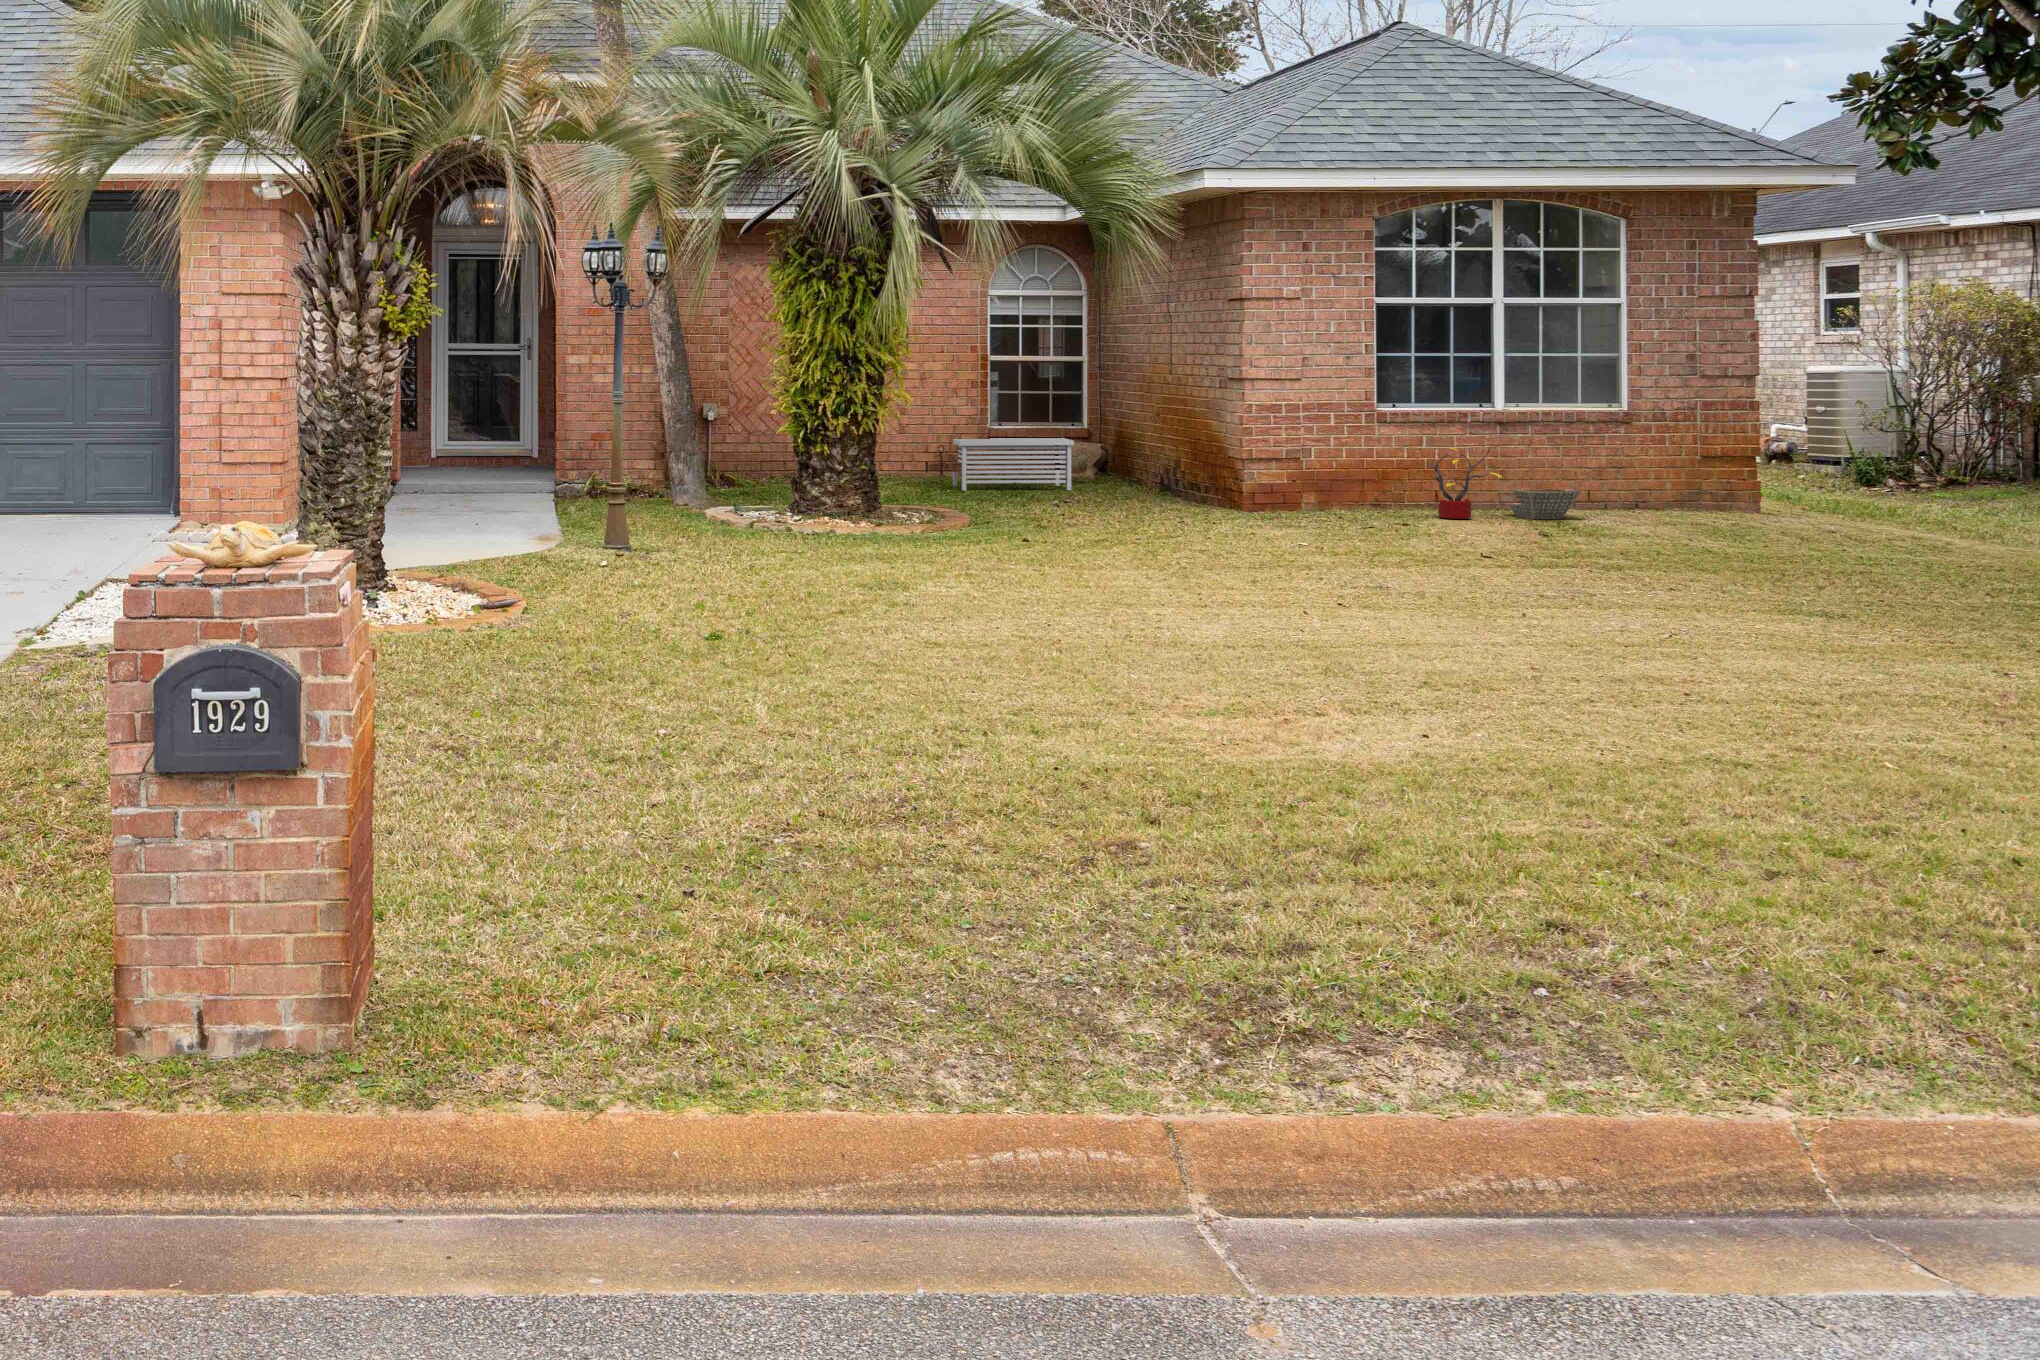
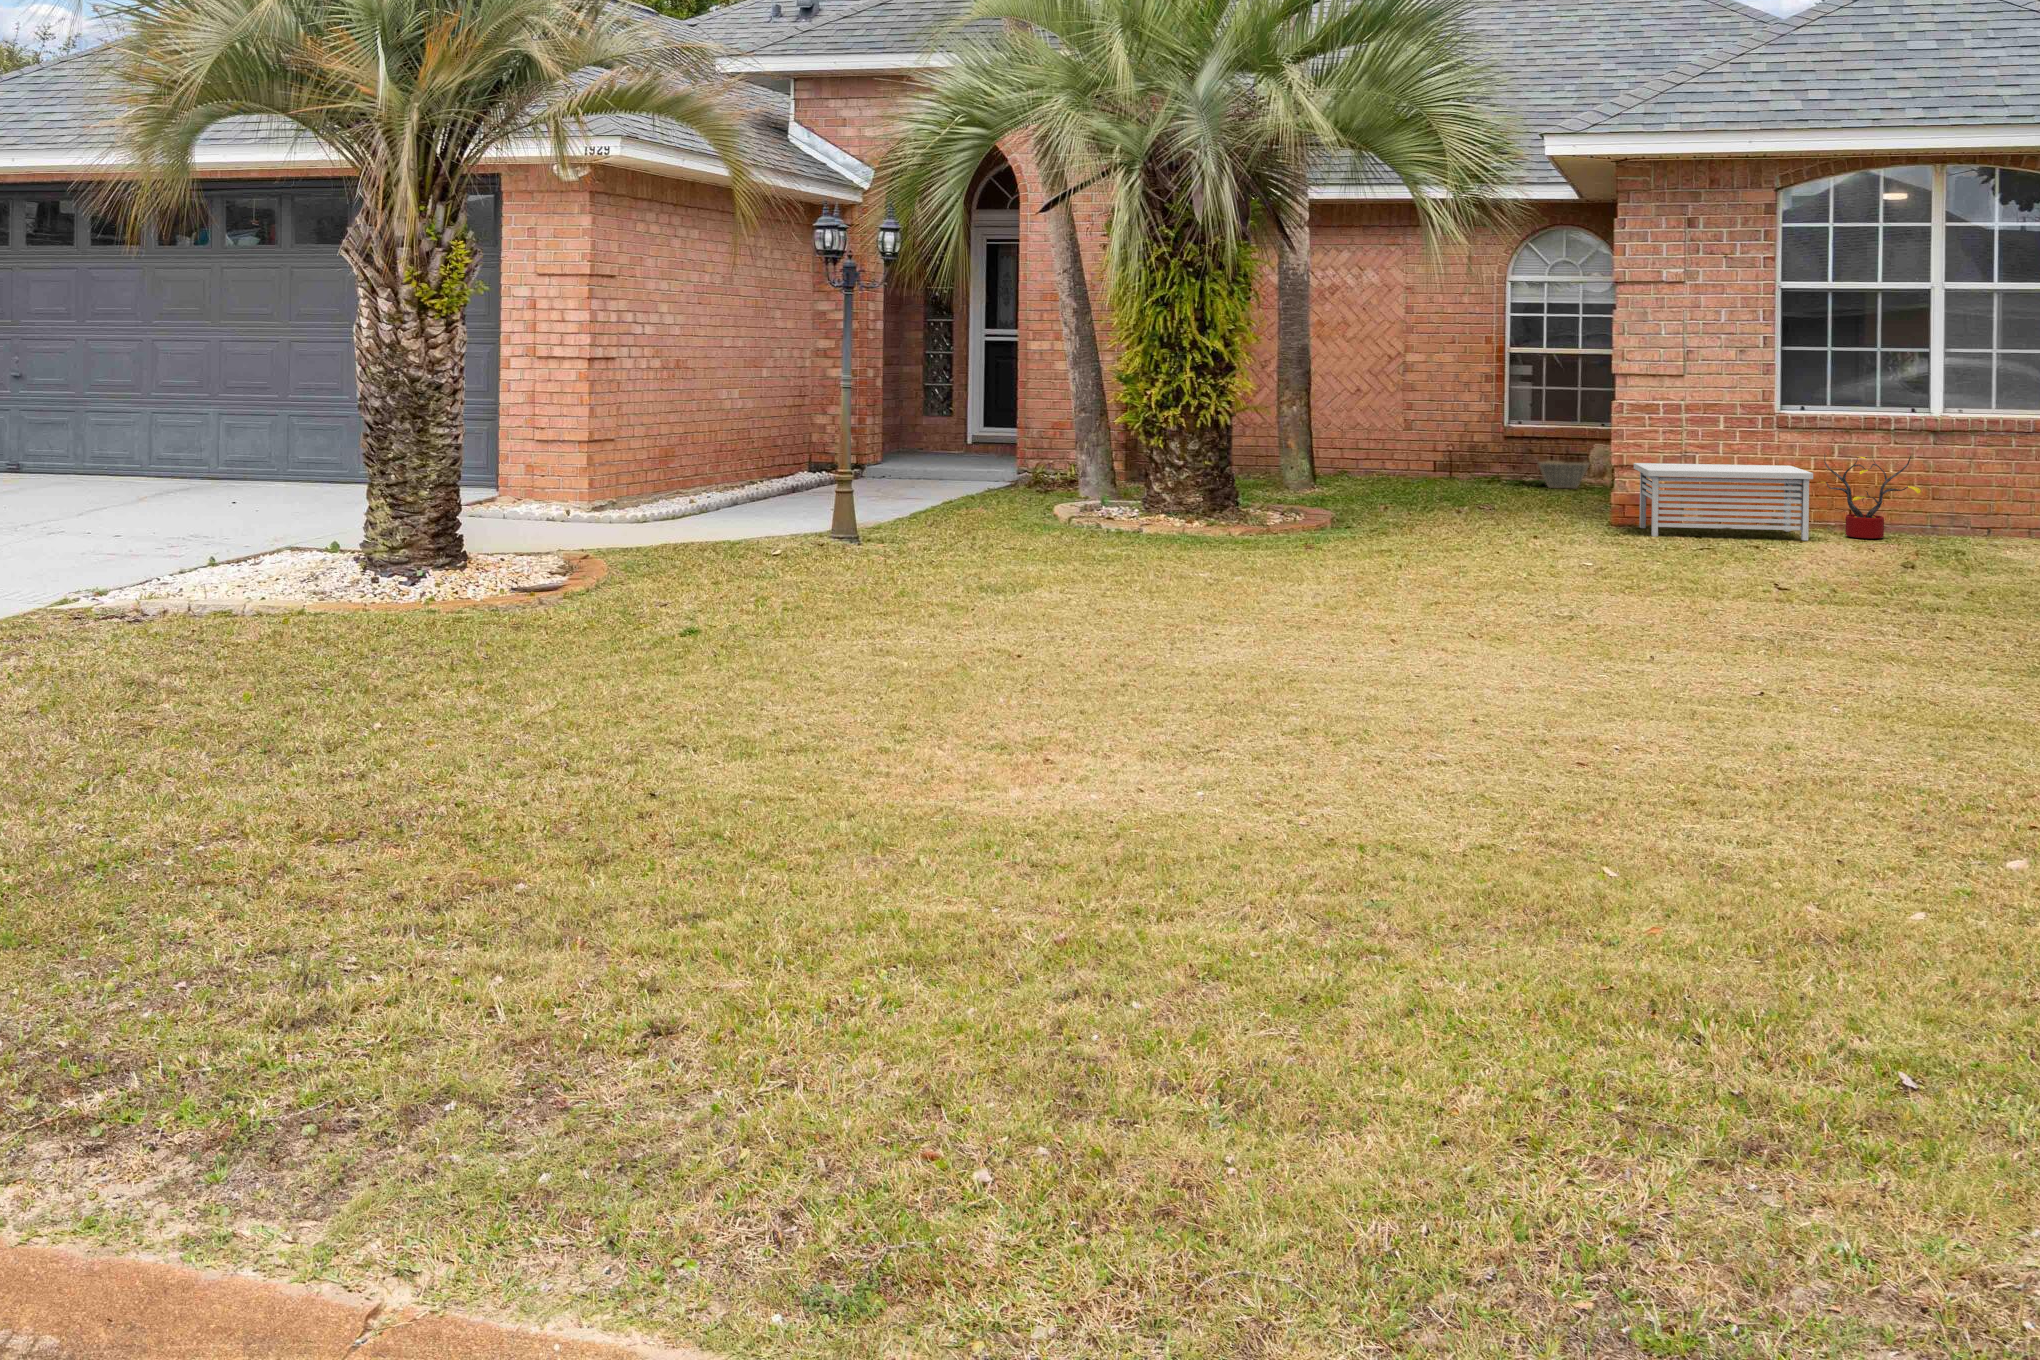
storage bench: present [953,438,1074,490] -> present [1634,463,1813,541]
basket: present [1509,488,1581,519] -> present [1535,460,1590,488]

